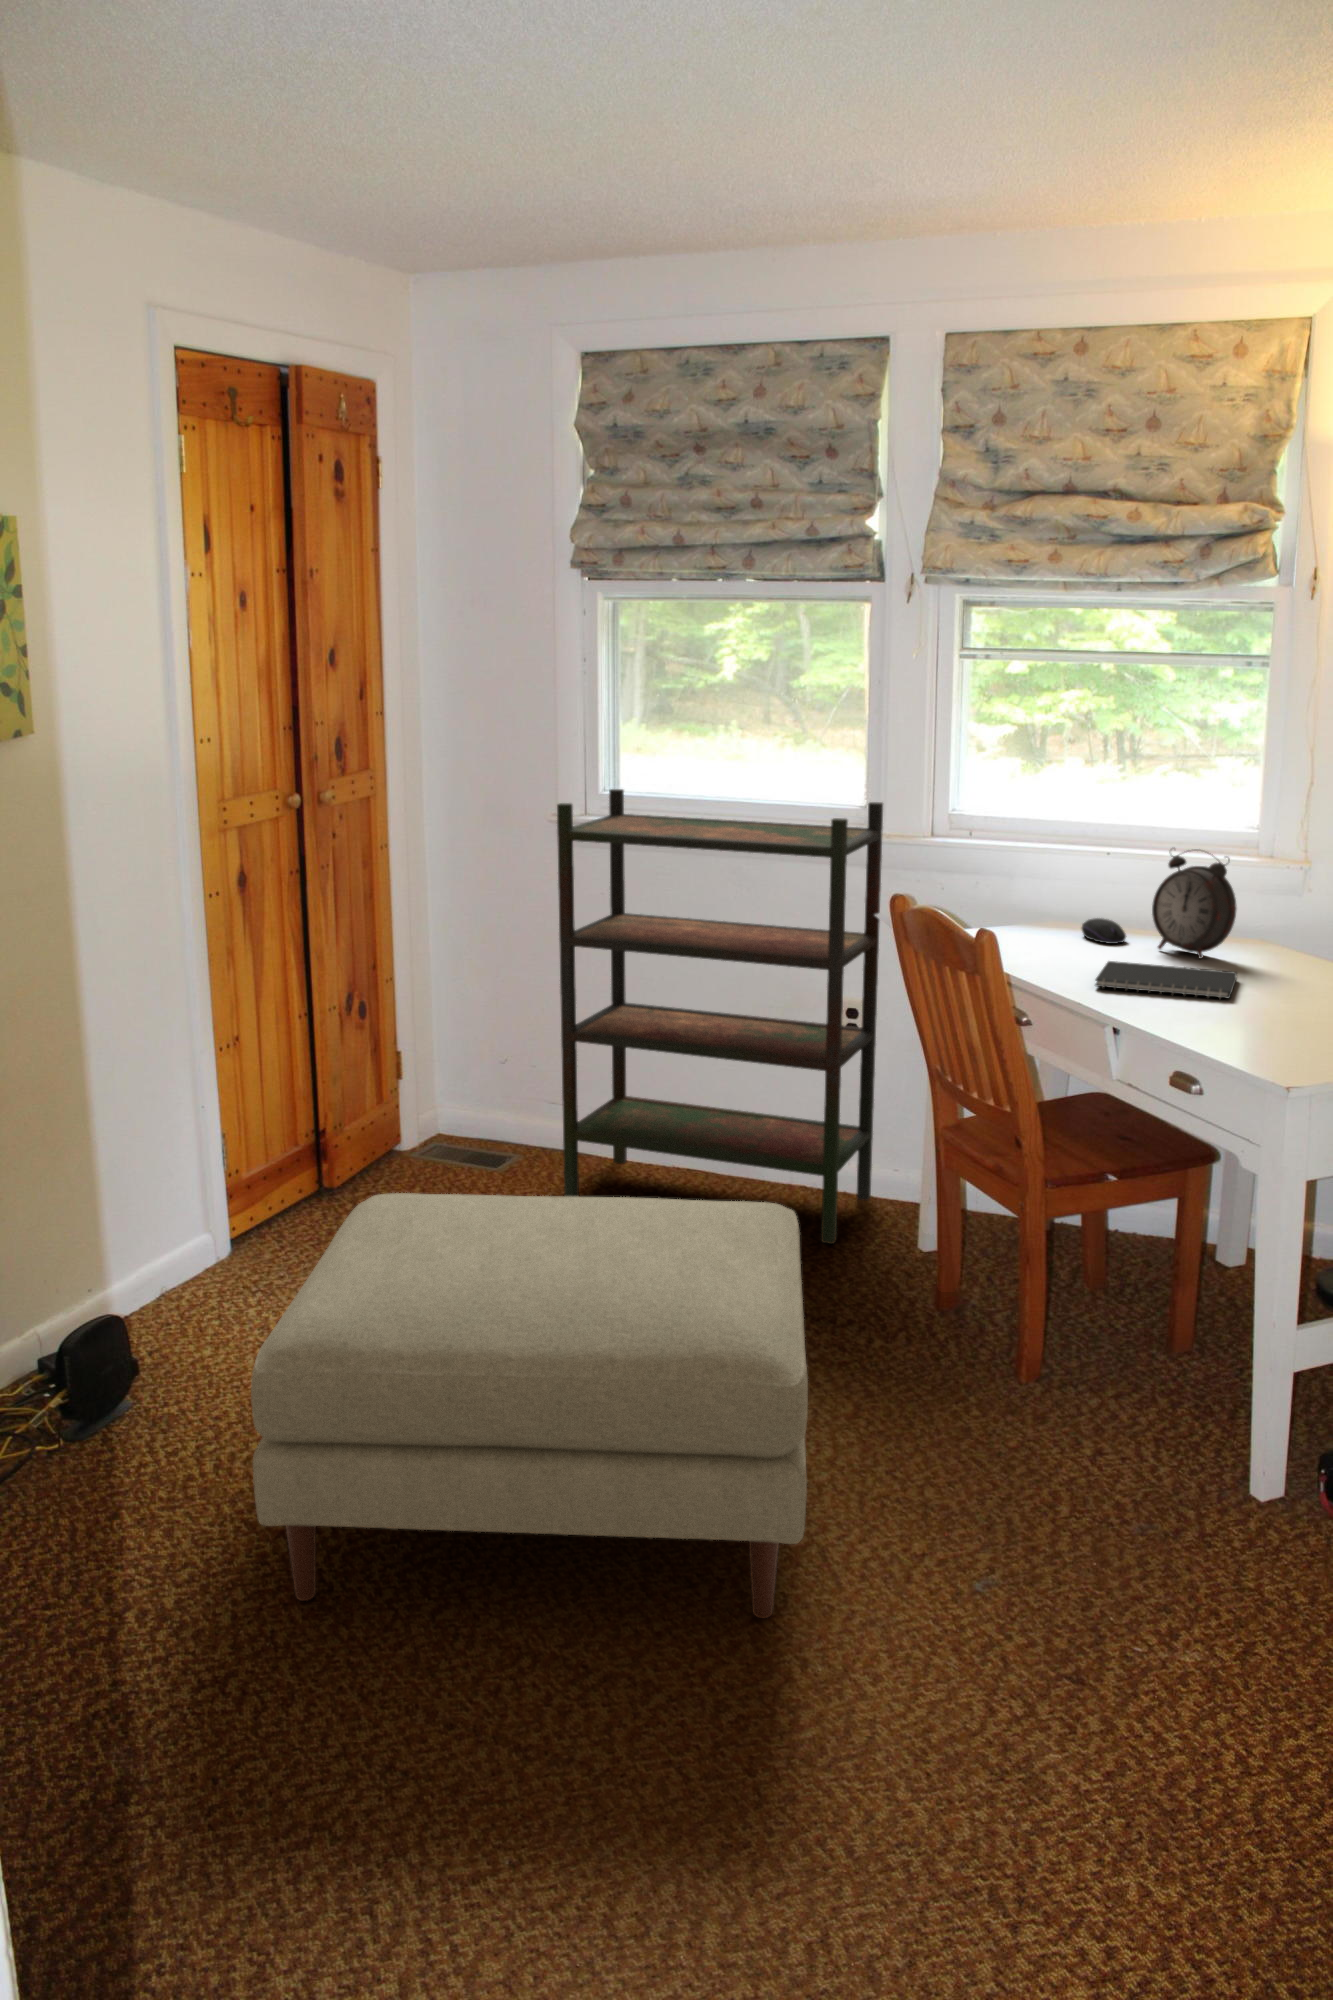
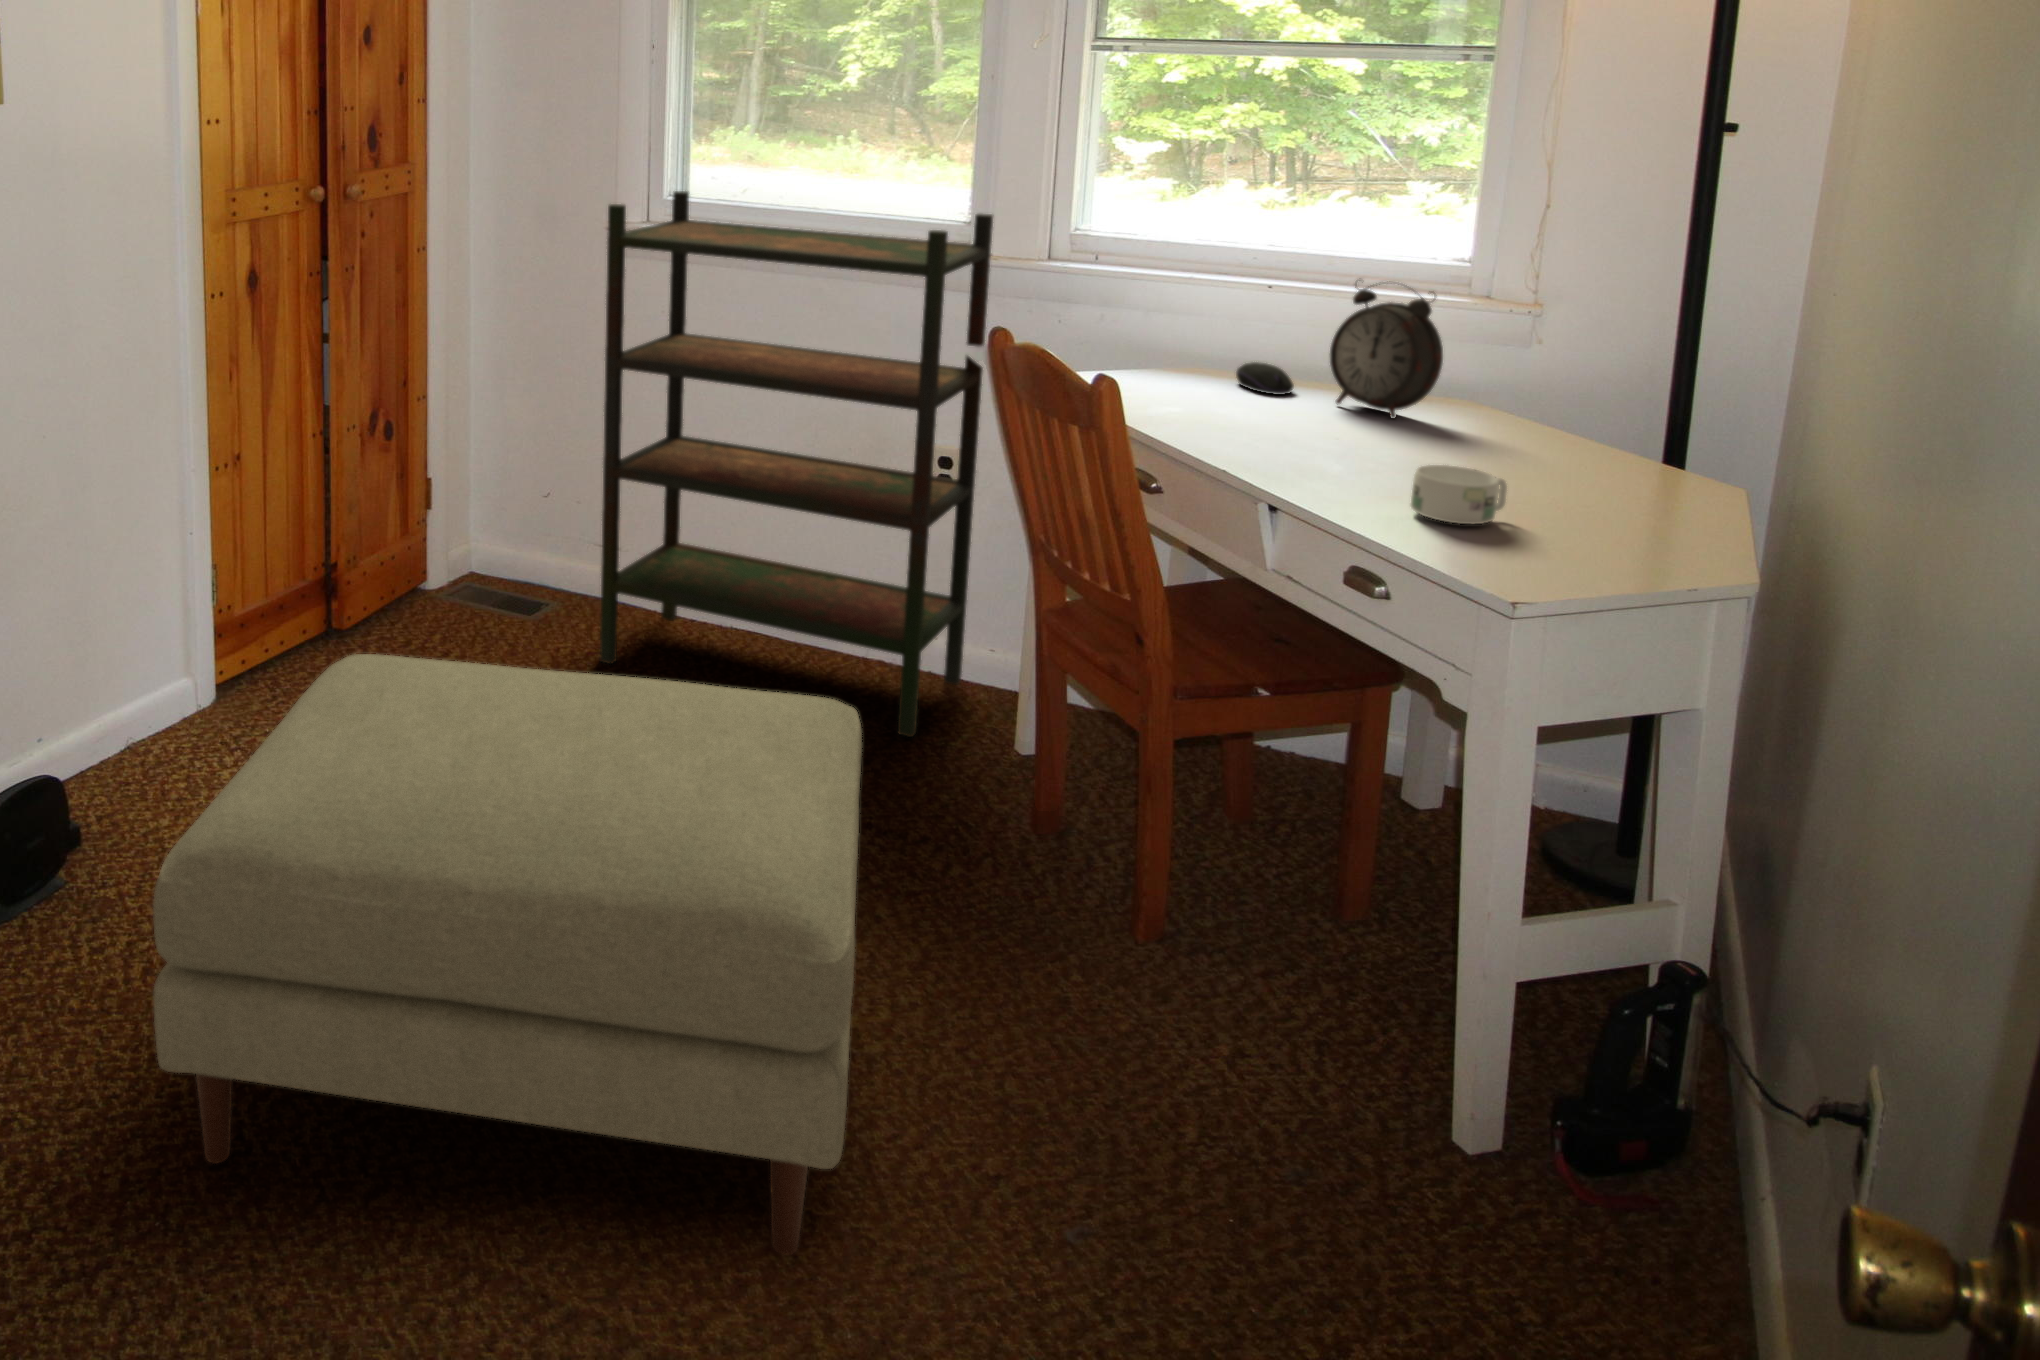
notebook: present [1095,961,1237,999] -> none [1255,416,1445,474]
mug: none [1207,992,1276,1035] -> present [1410,465,1507,524]

